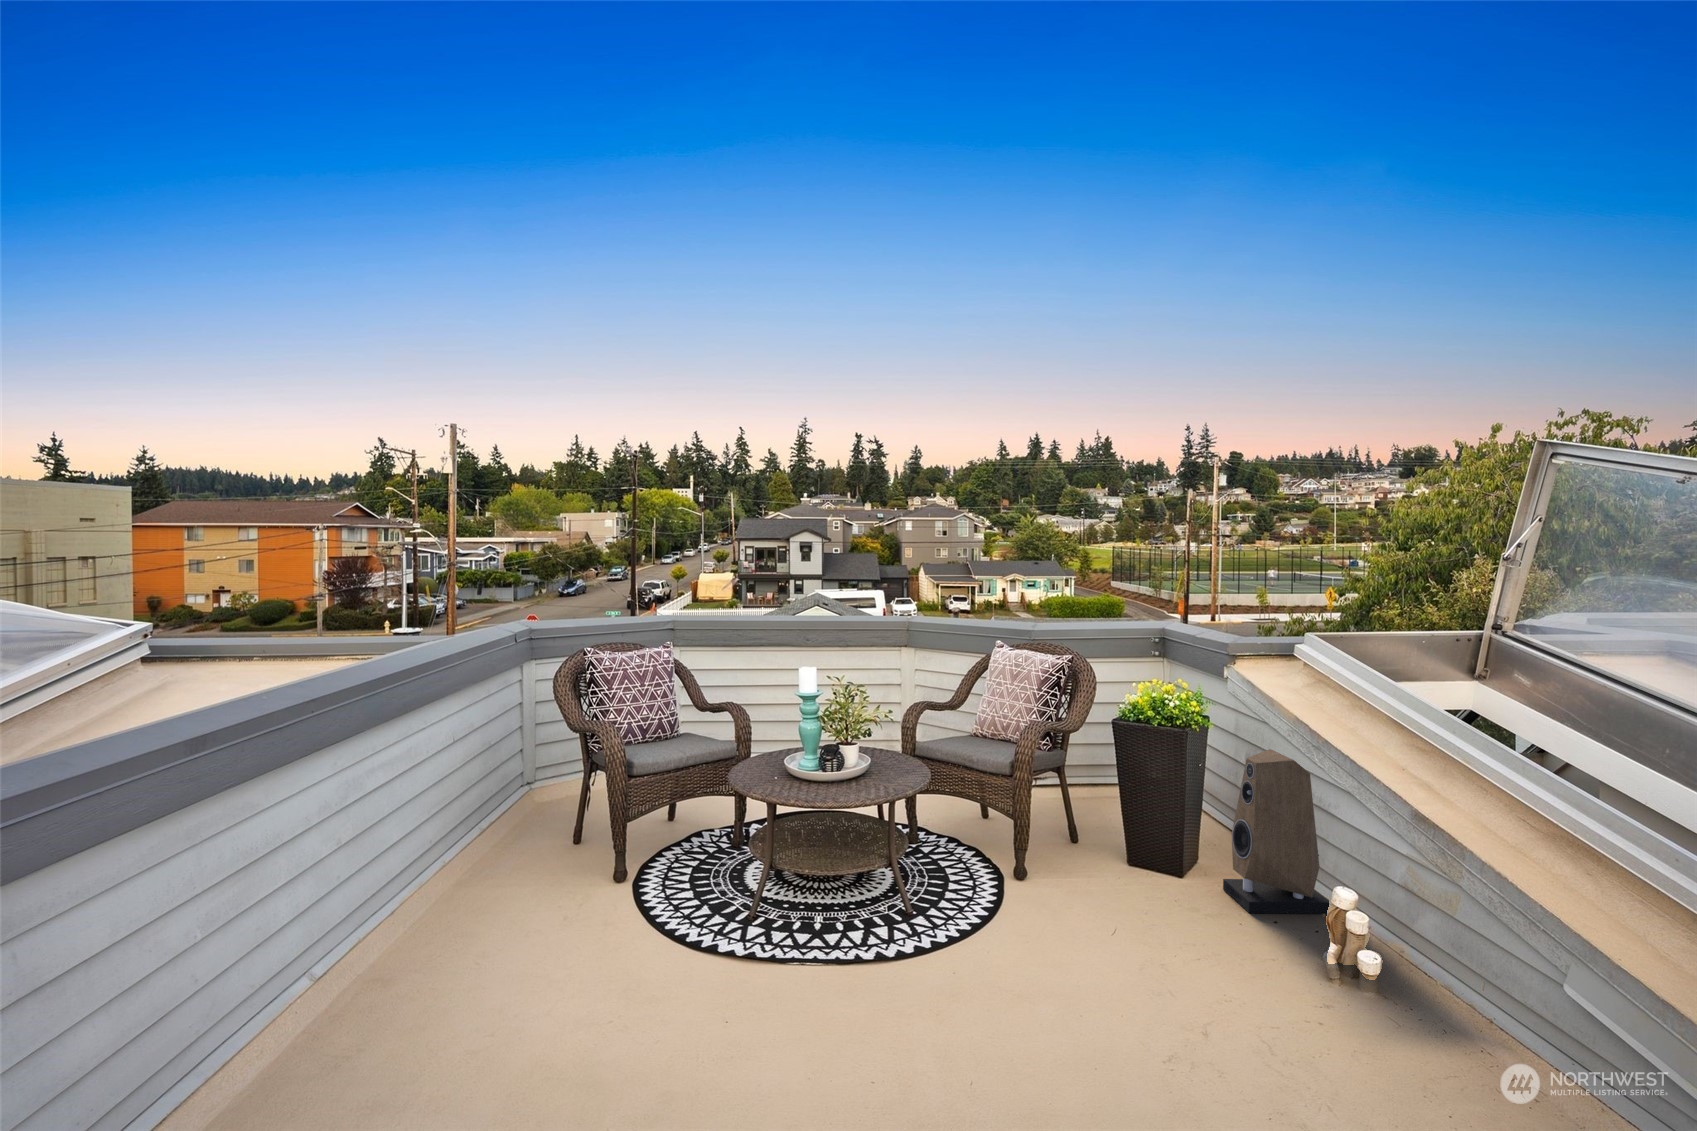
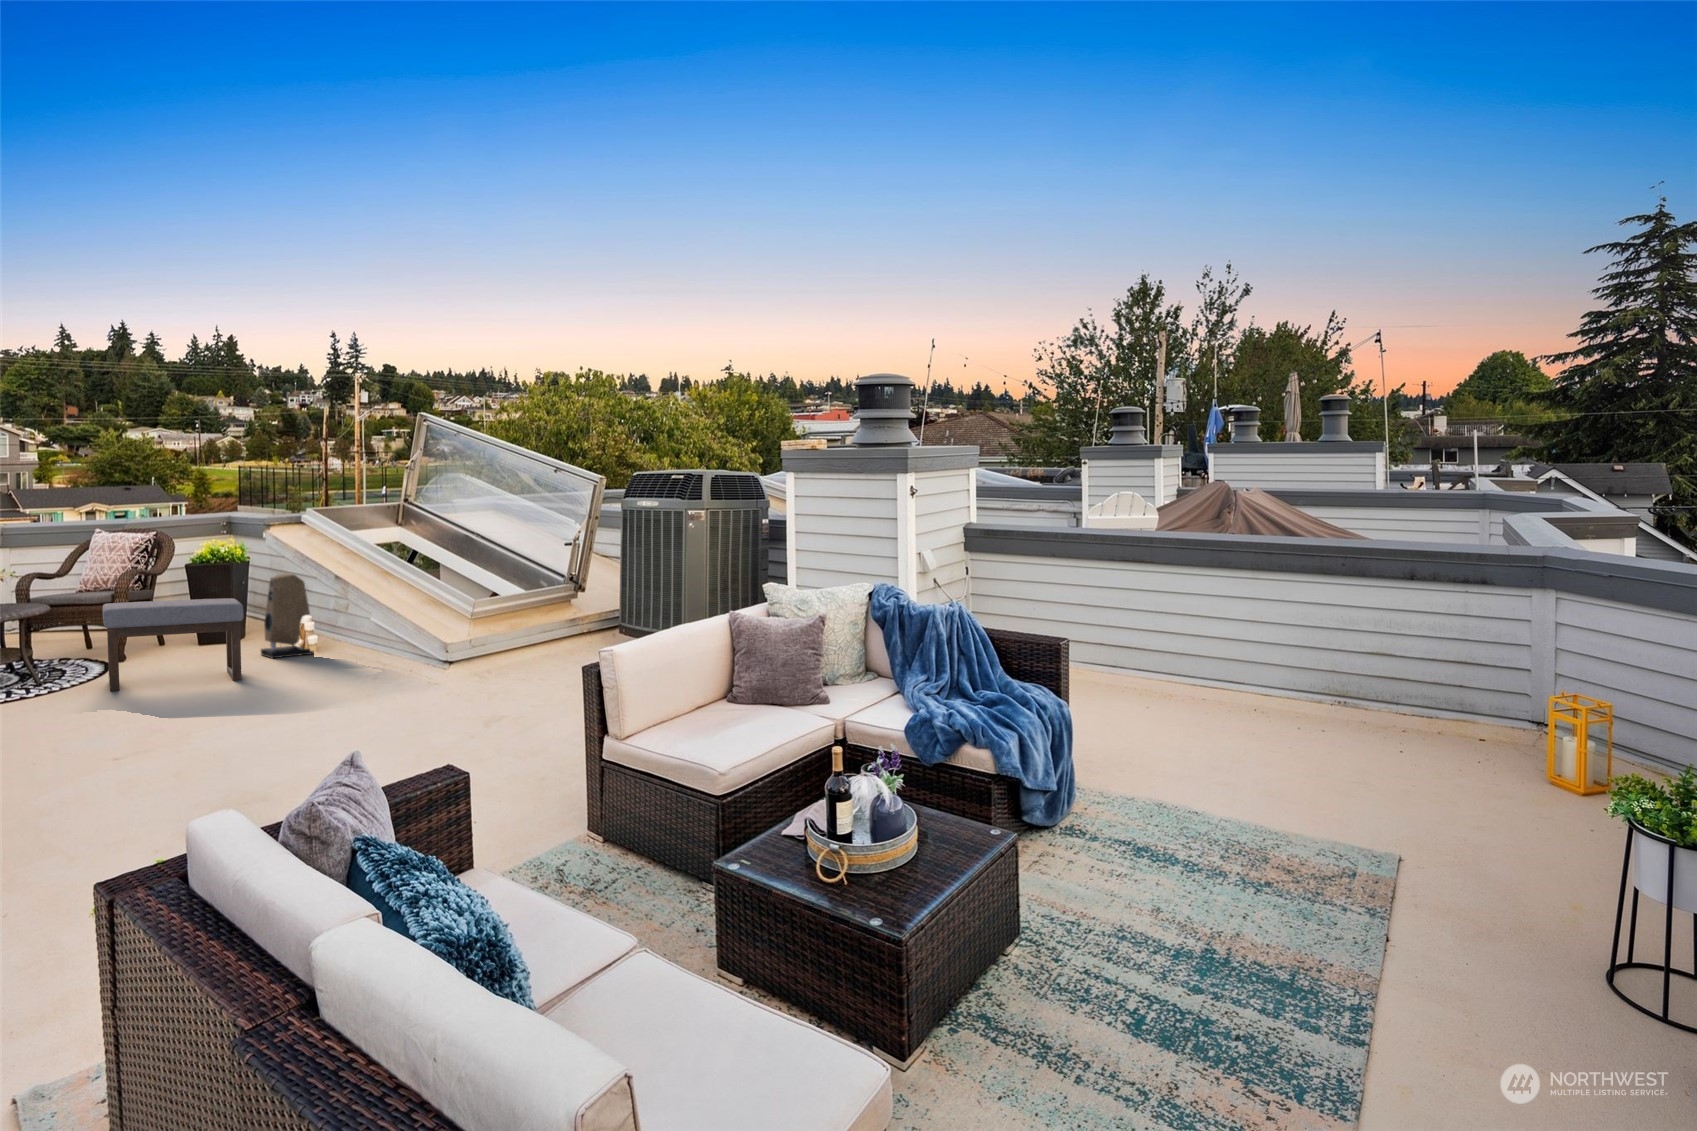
ottoman: none [990,805,1238,1025] -> present [103,598,243,691]

